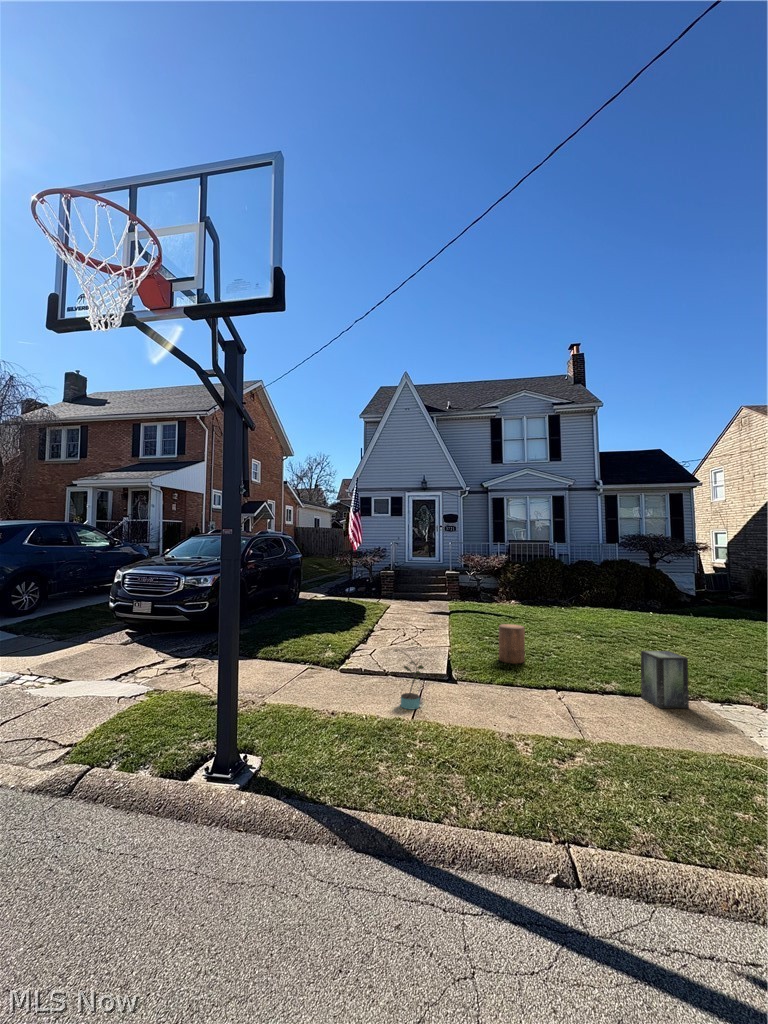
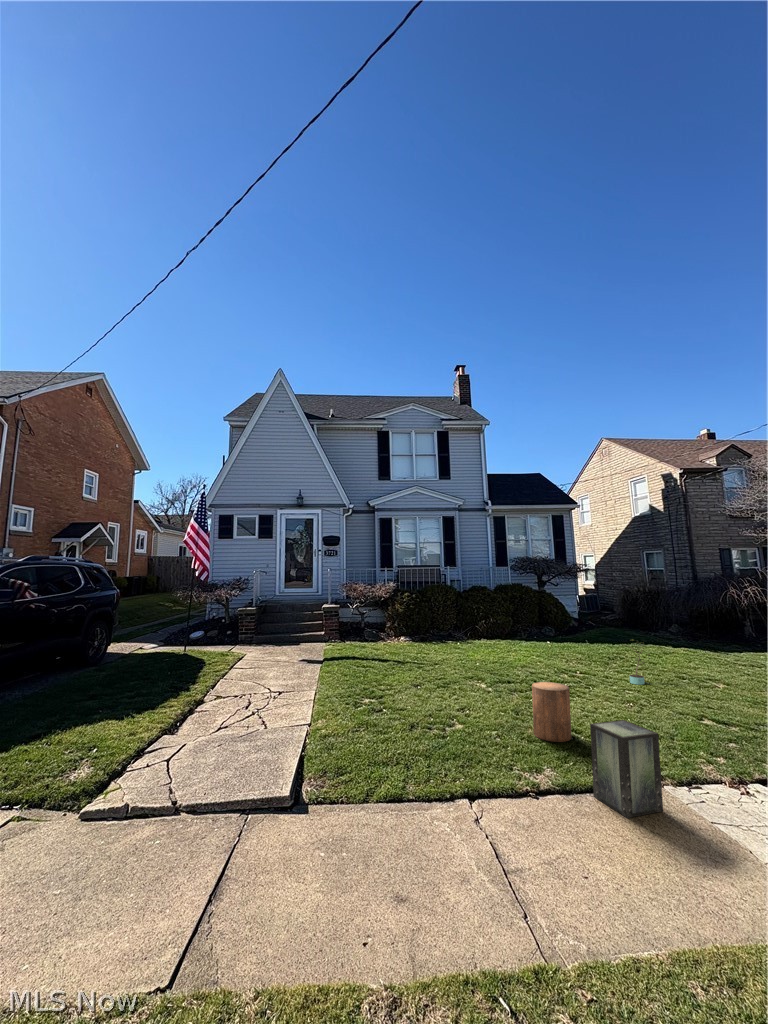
stool: present [499,624,525,664] -> present [532,682,571,742]
potted plant: present [394,643,424,710] -> present [622,639,650,685]

